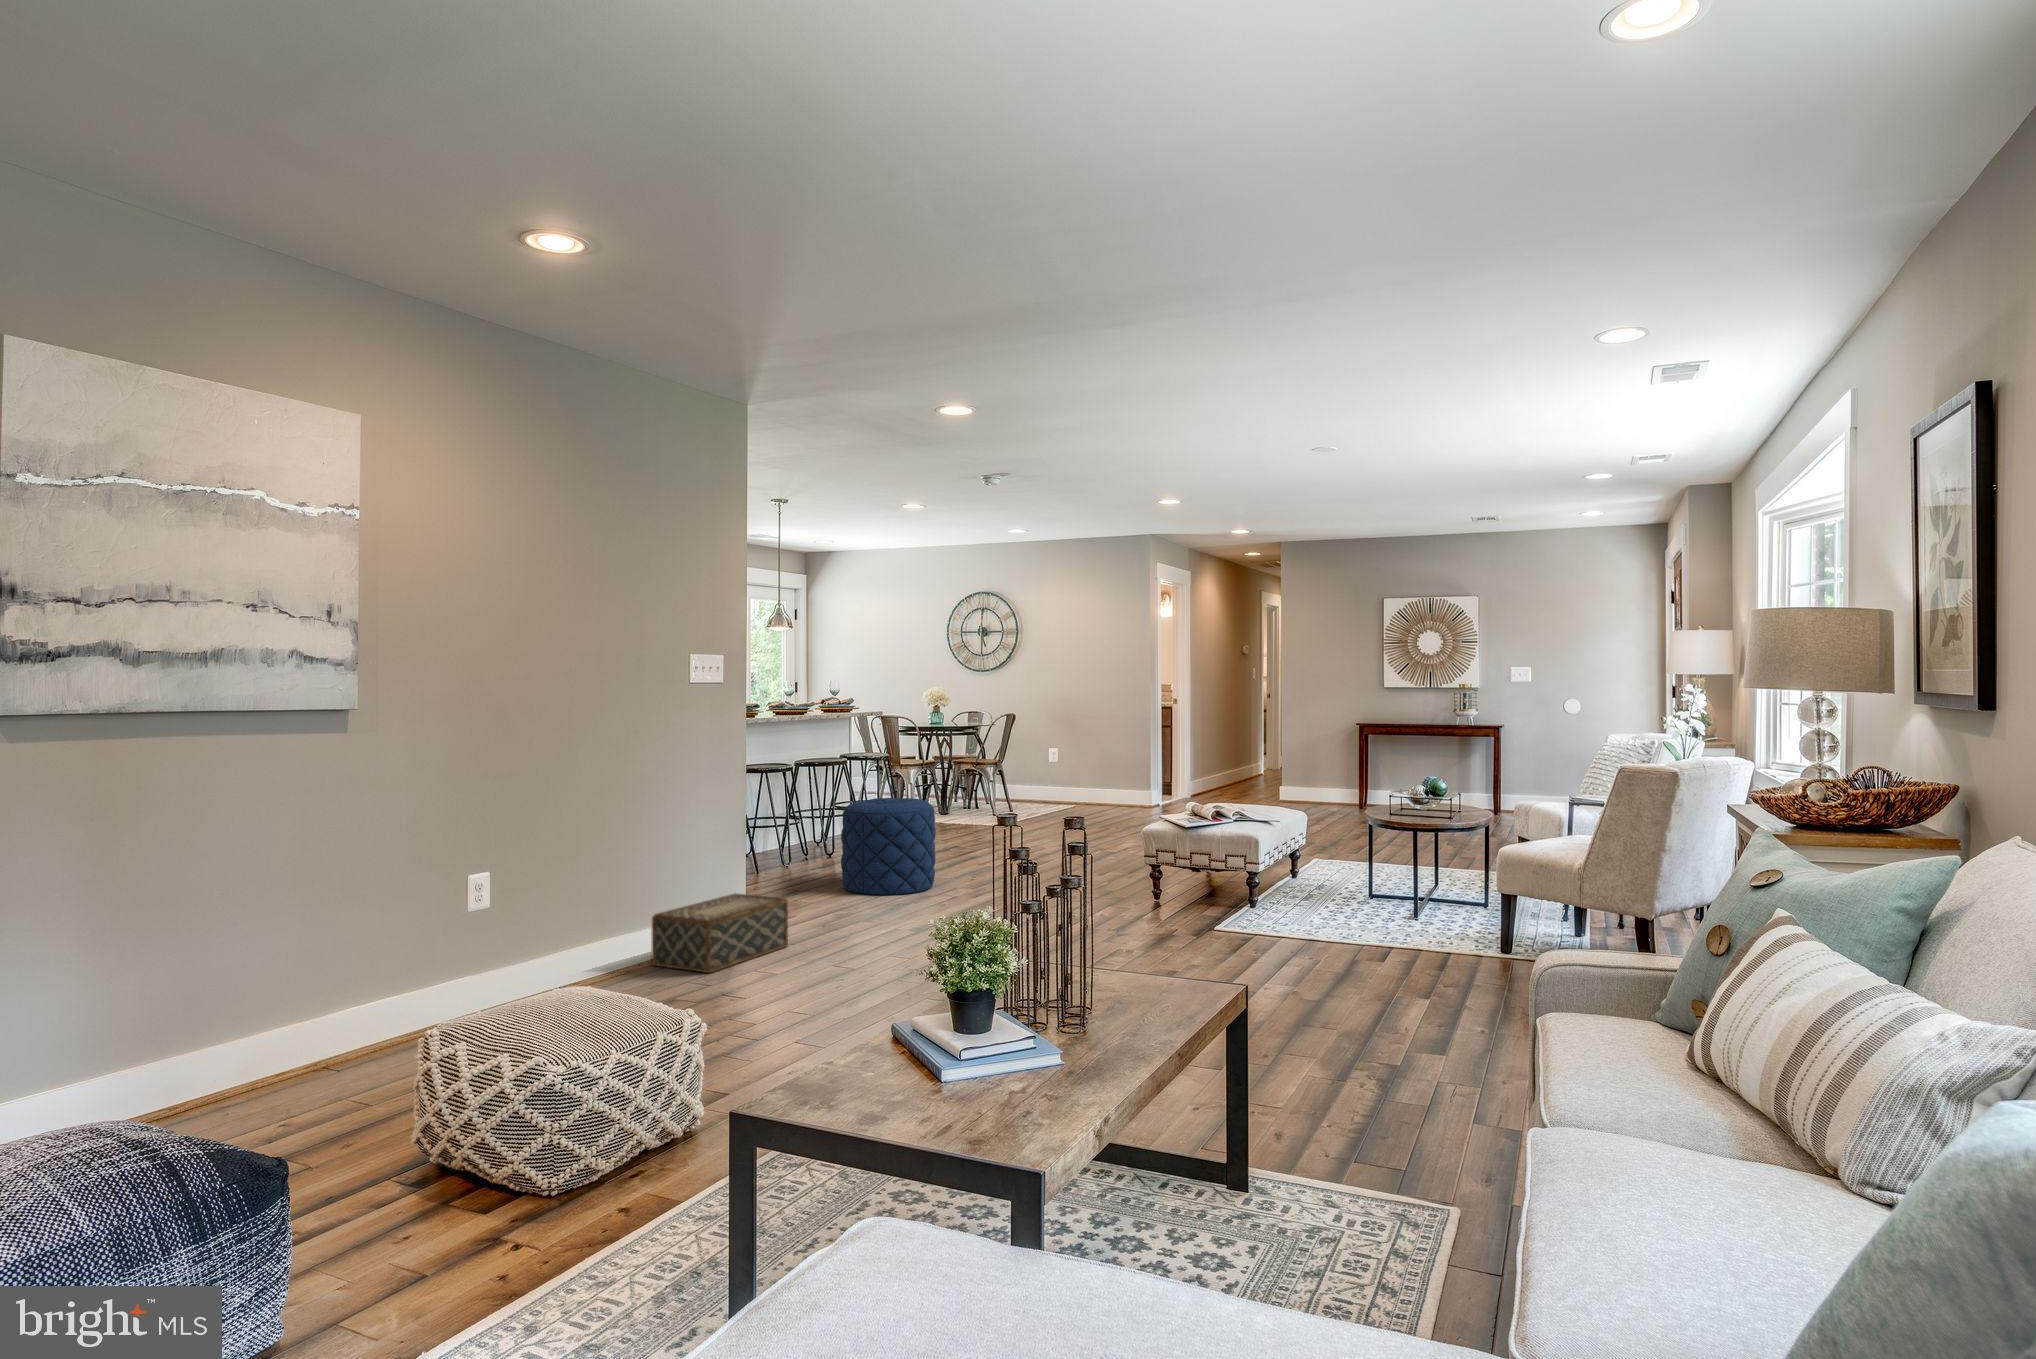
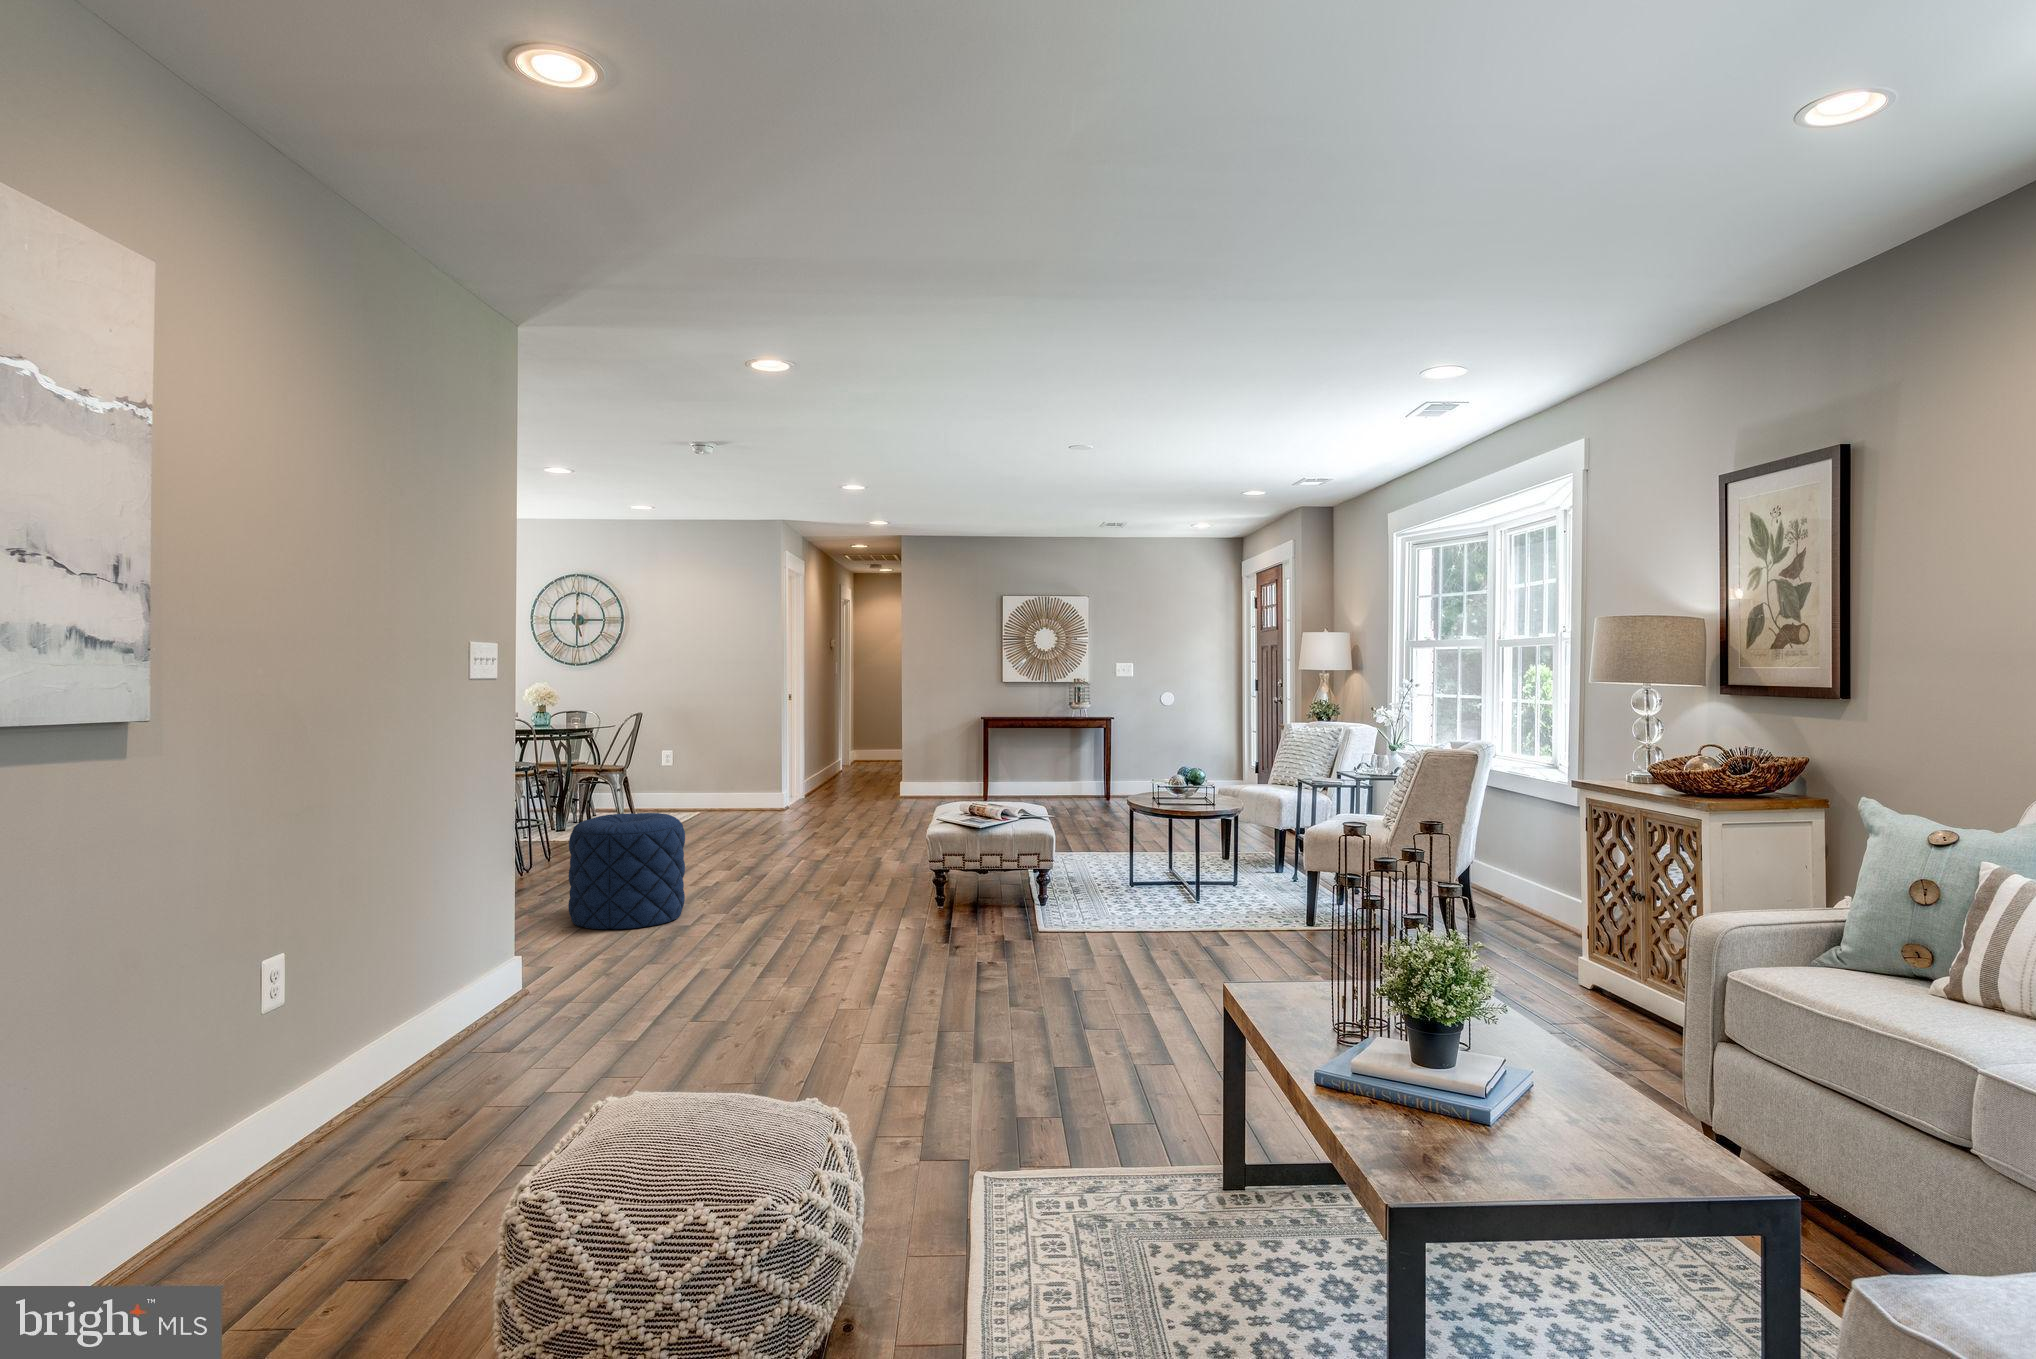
woven basket: present [651,894,788,973] -> none [458,946,610,1054]

